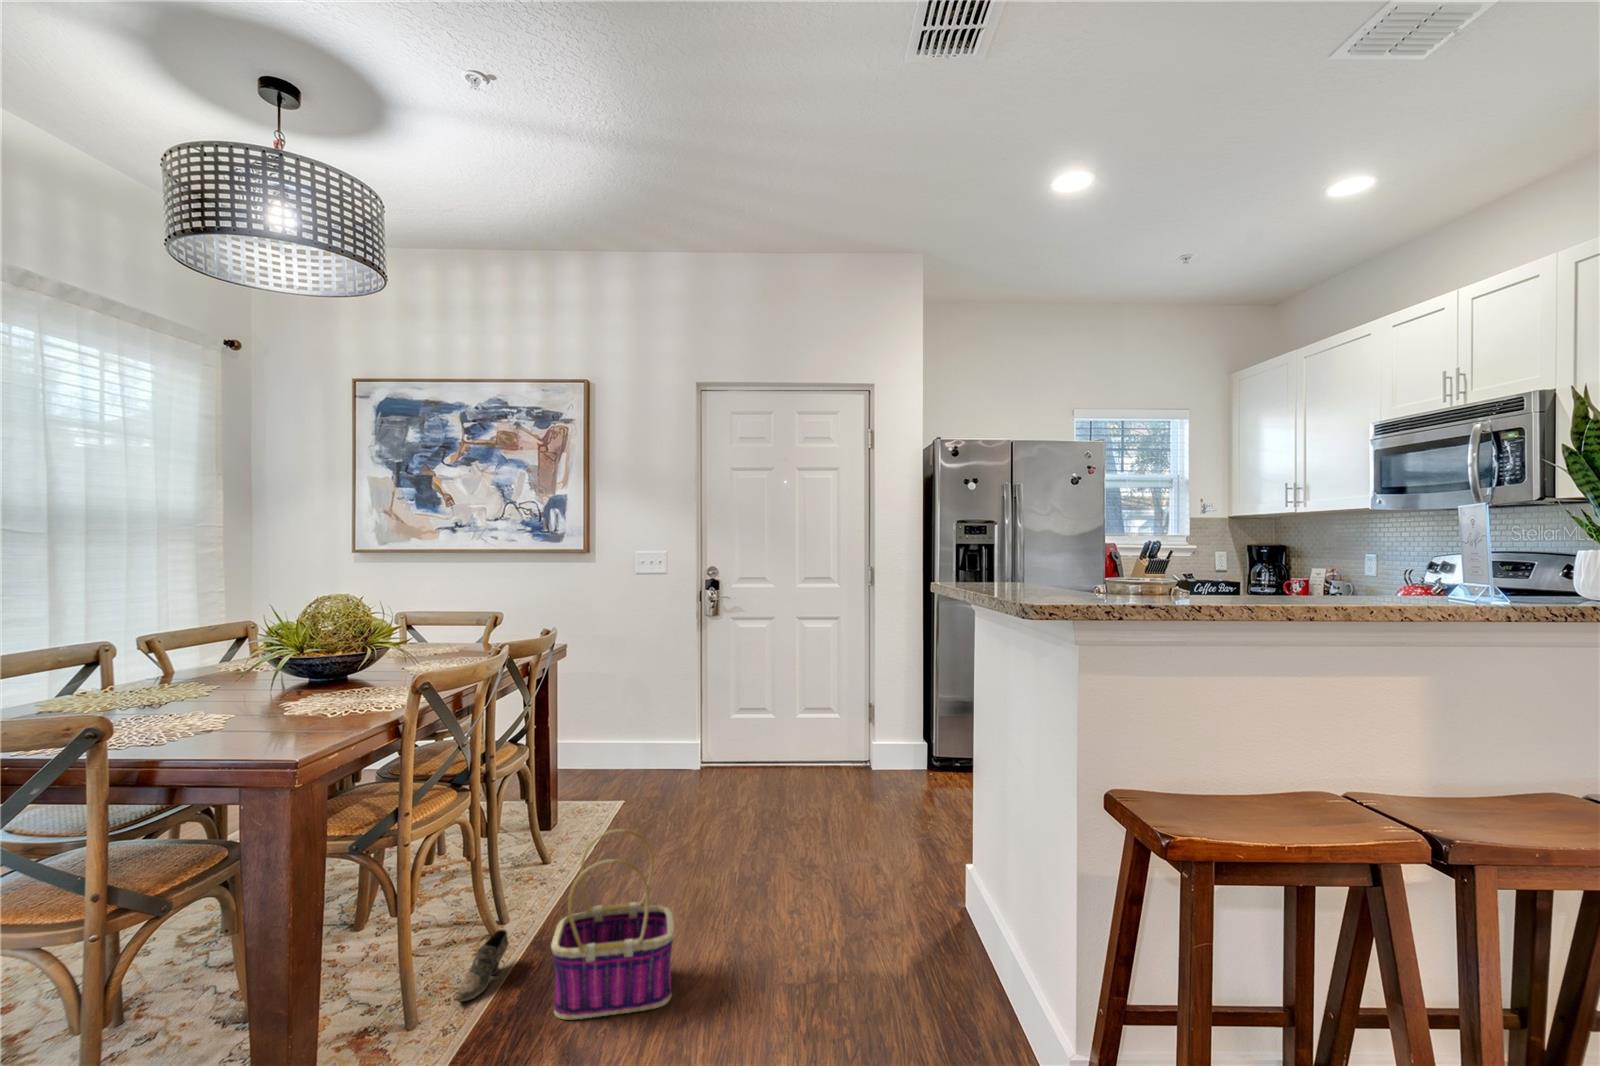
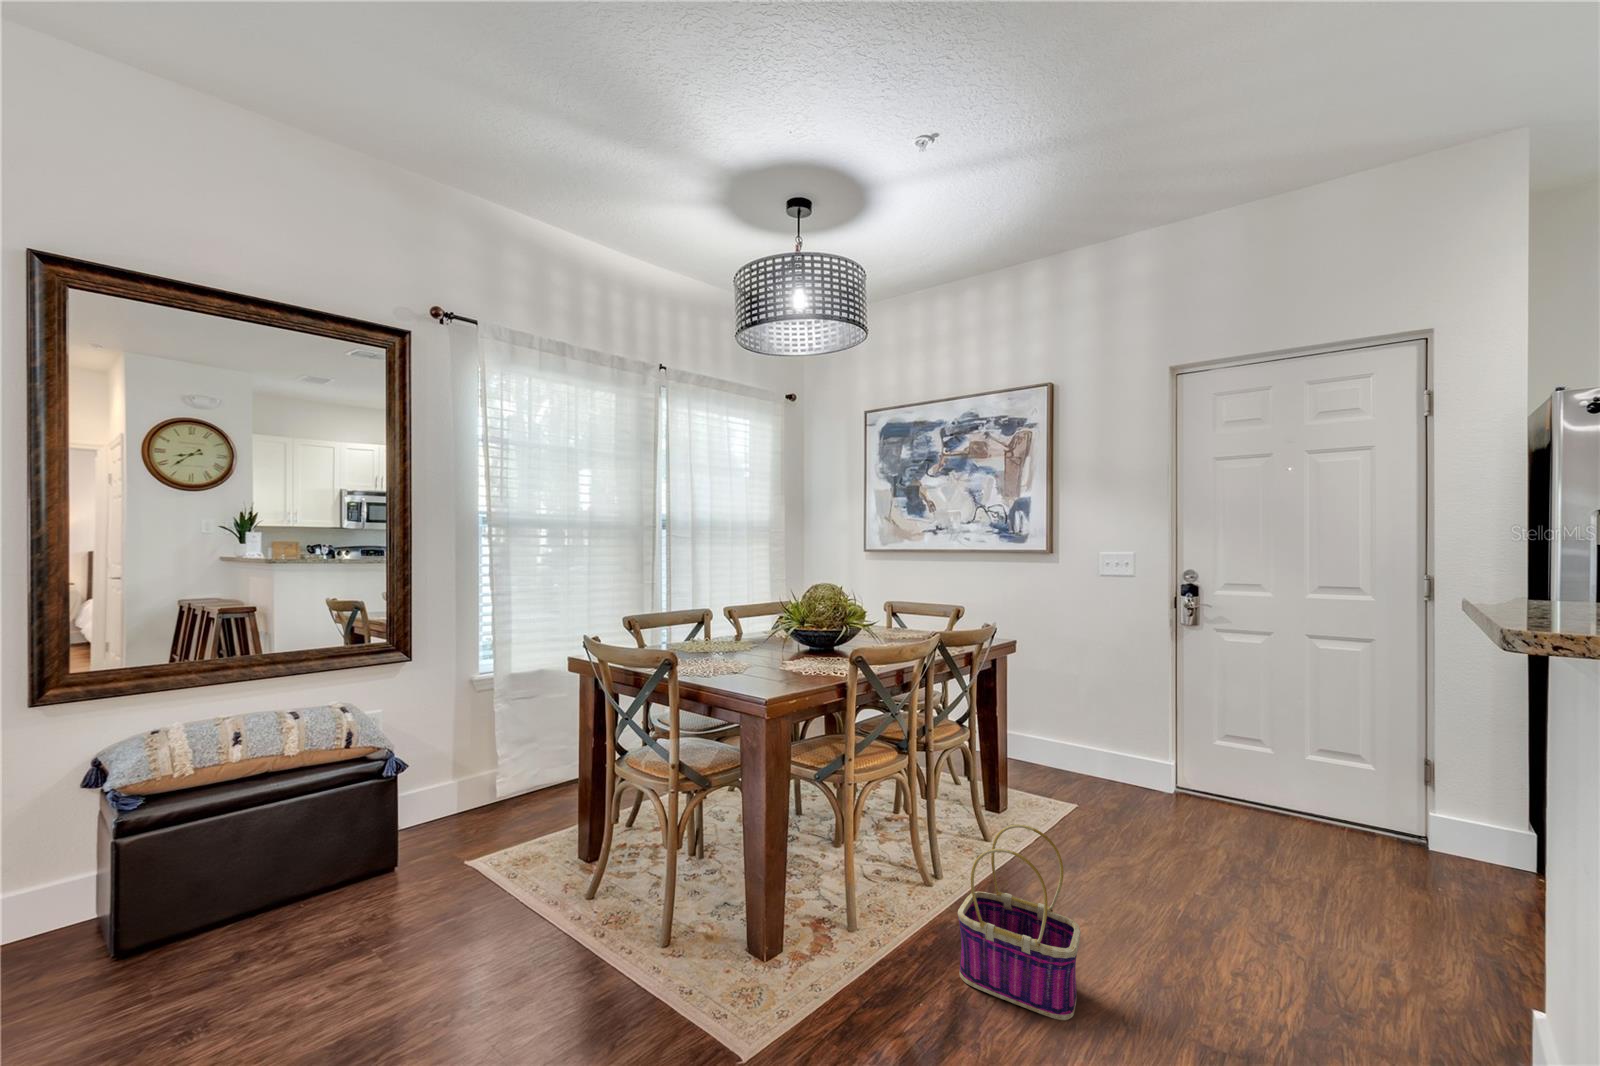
shoe: present [456,930,509,1002] -> none [887,882,935,929]

